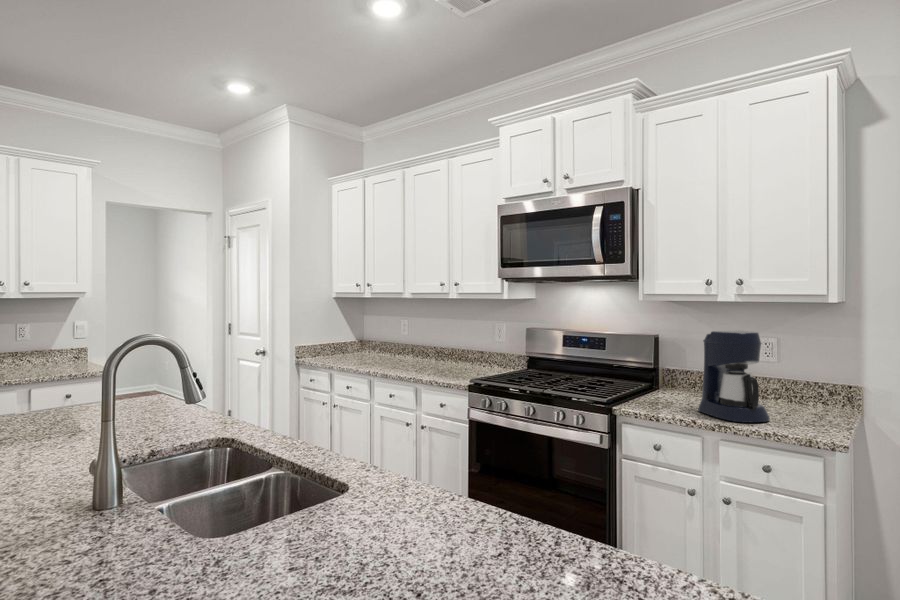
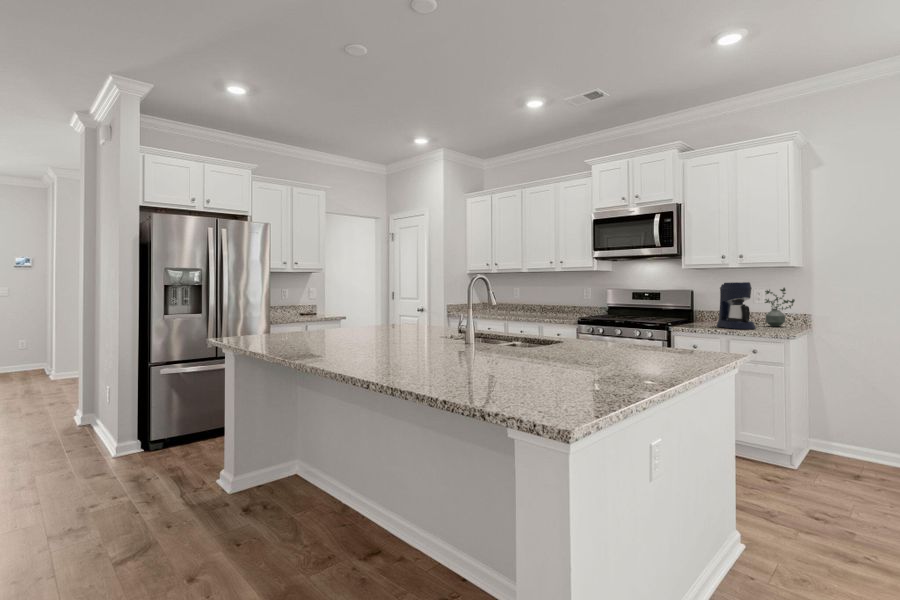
potted plant: none [780,339,835,411] -> present [765,288,795,327]

